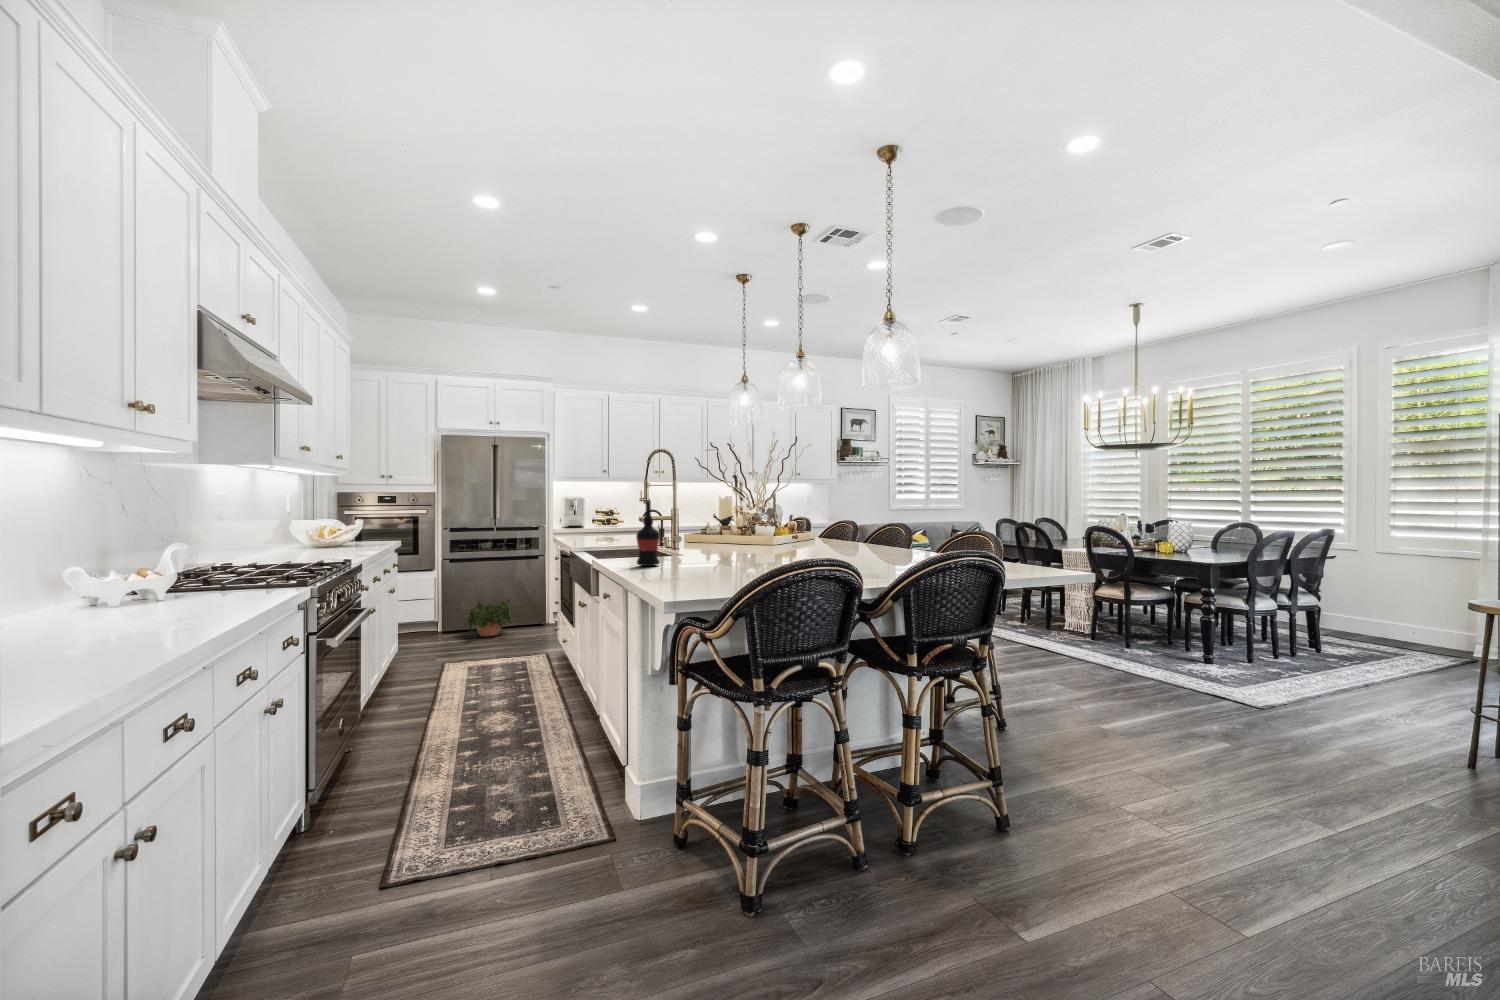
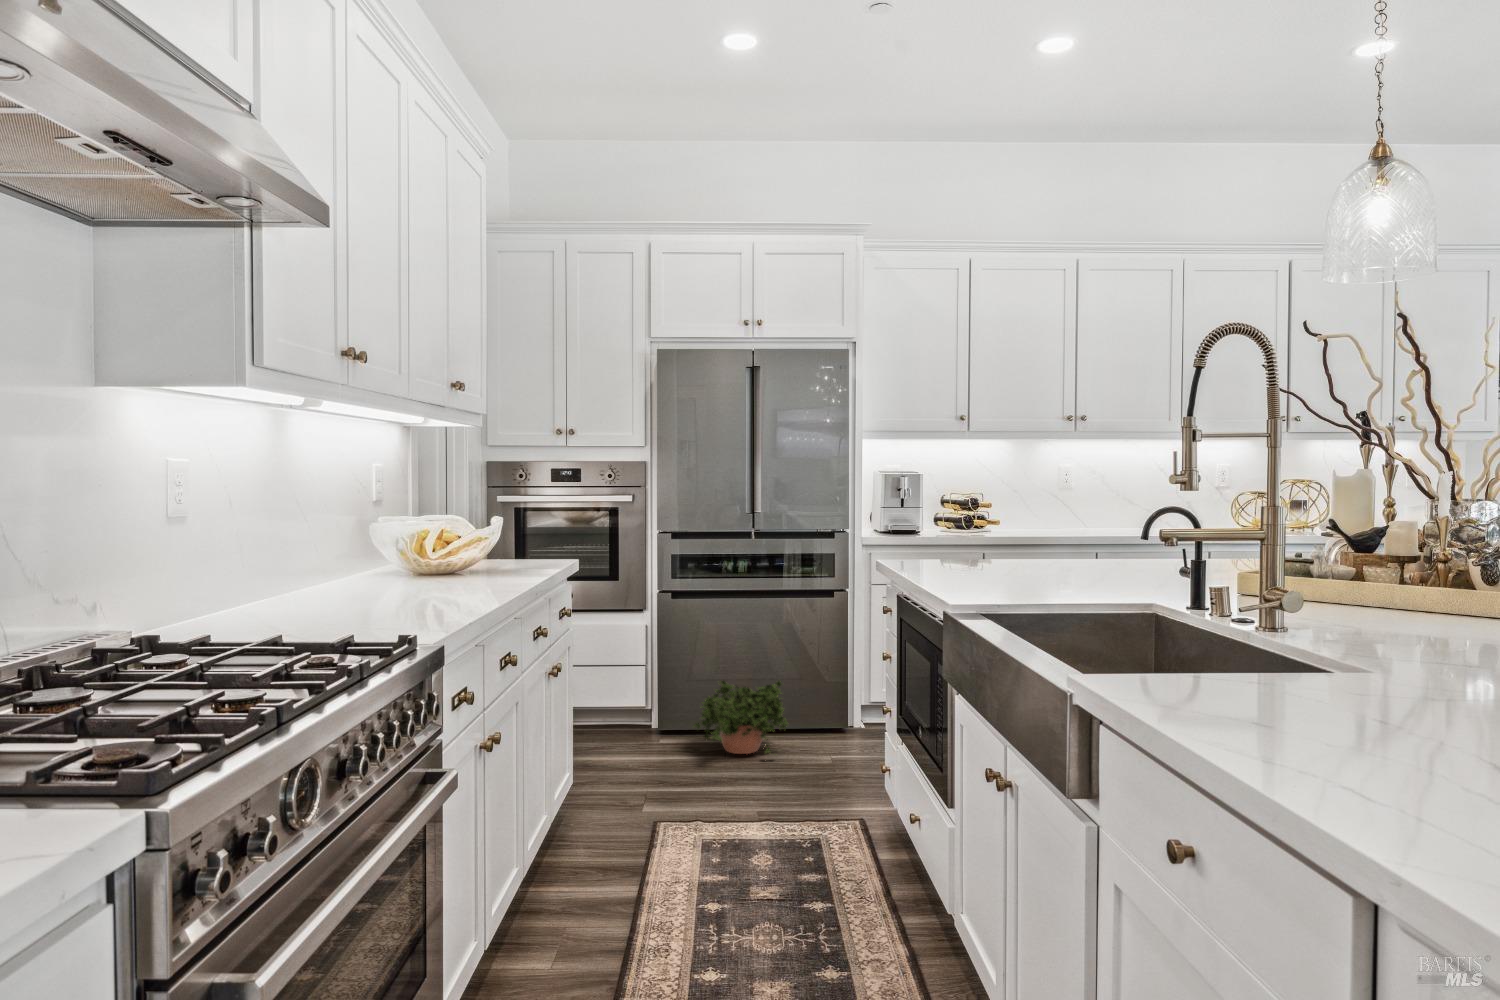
wine bottle: present [636,500,660,566] -> none [1305,486,1414,754]

